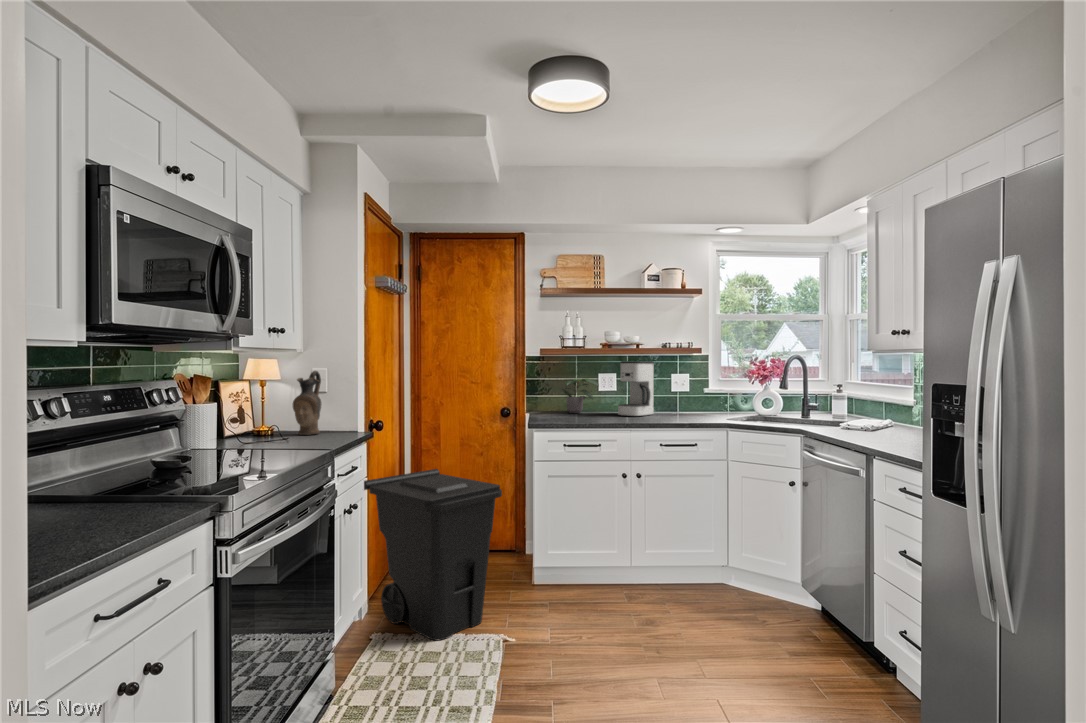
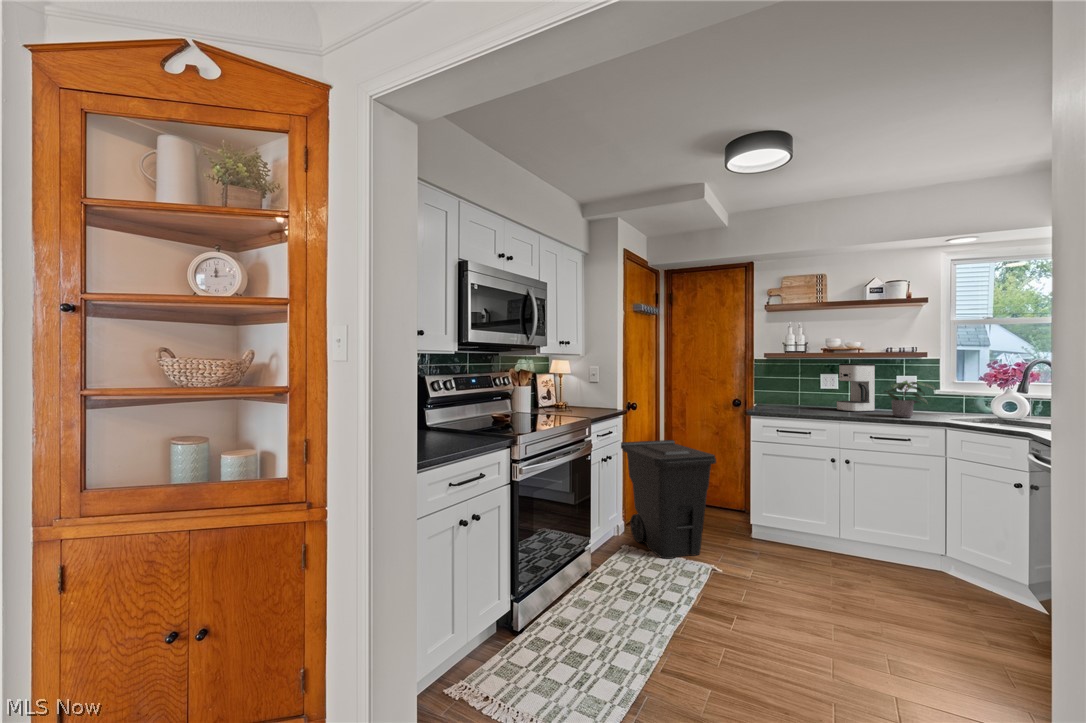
ceramic pitcher: present [293,371,321,435] -> none [575,368,593,409]
potted plant: present [562,378,599,413] -> present [884,381,936,417]

